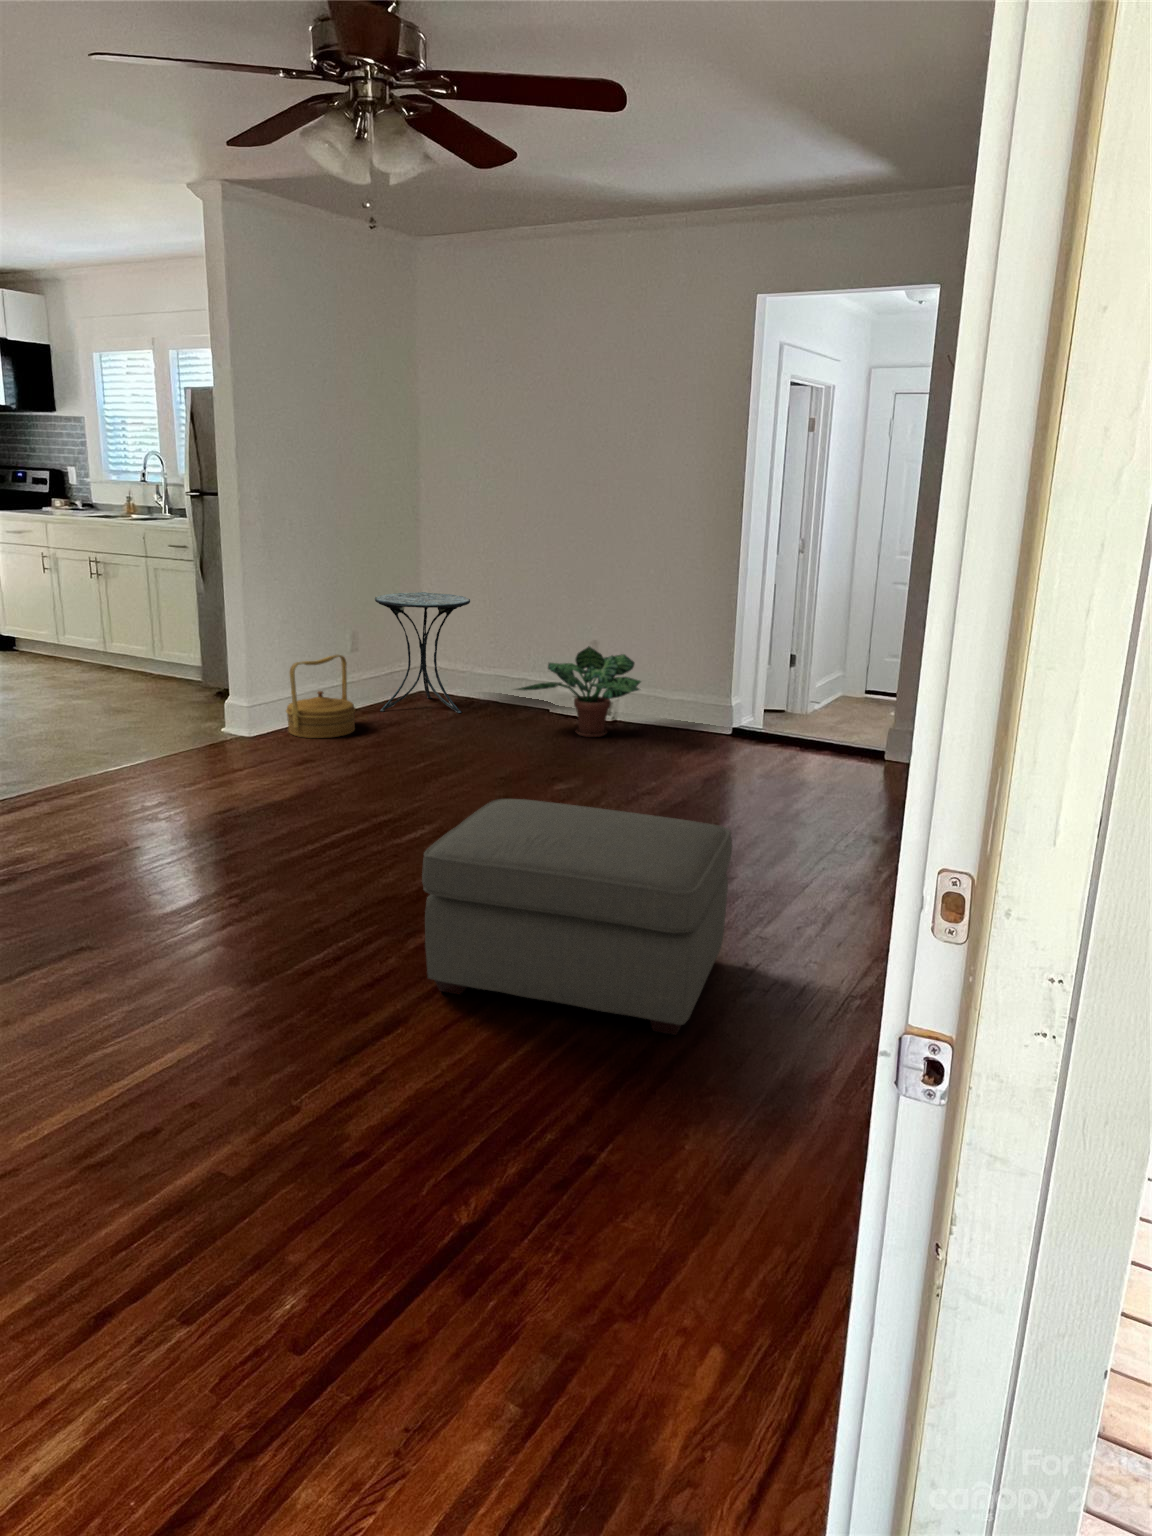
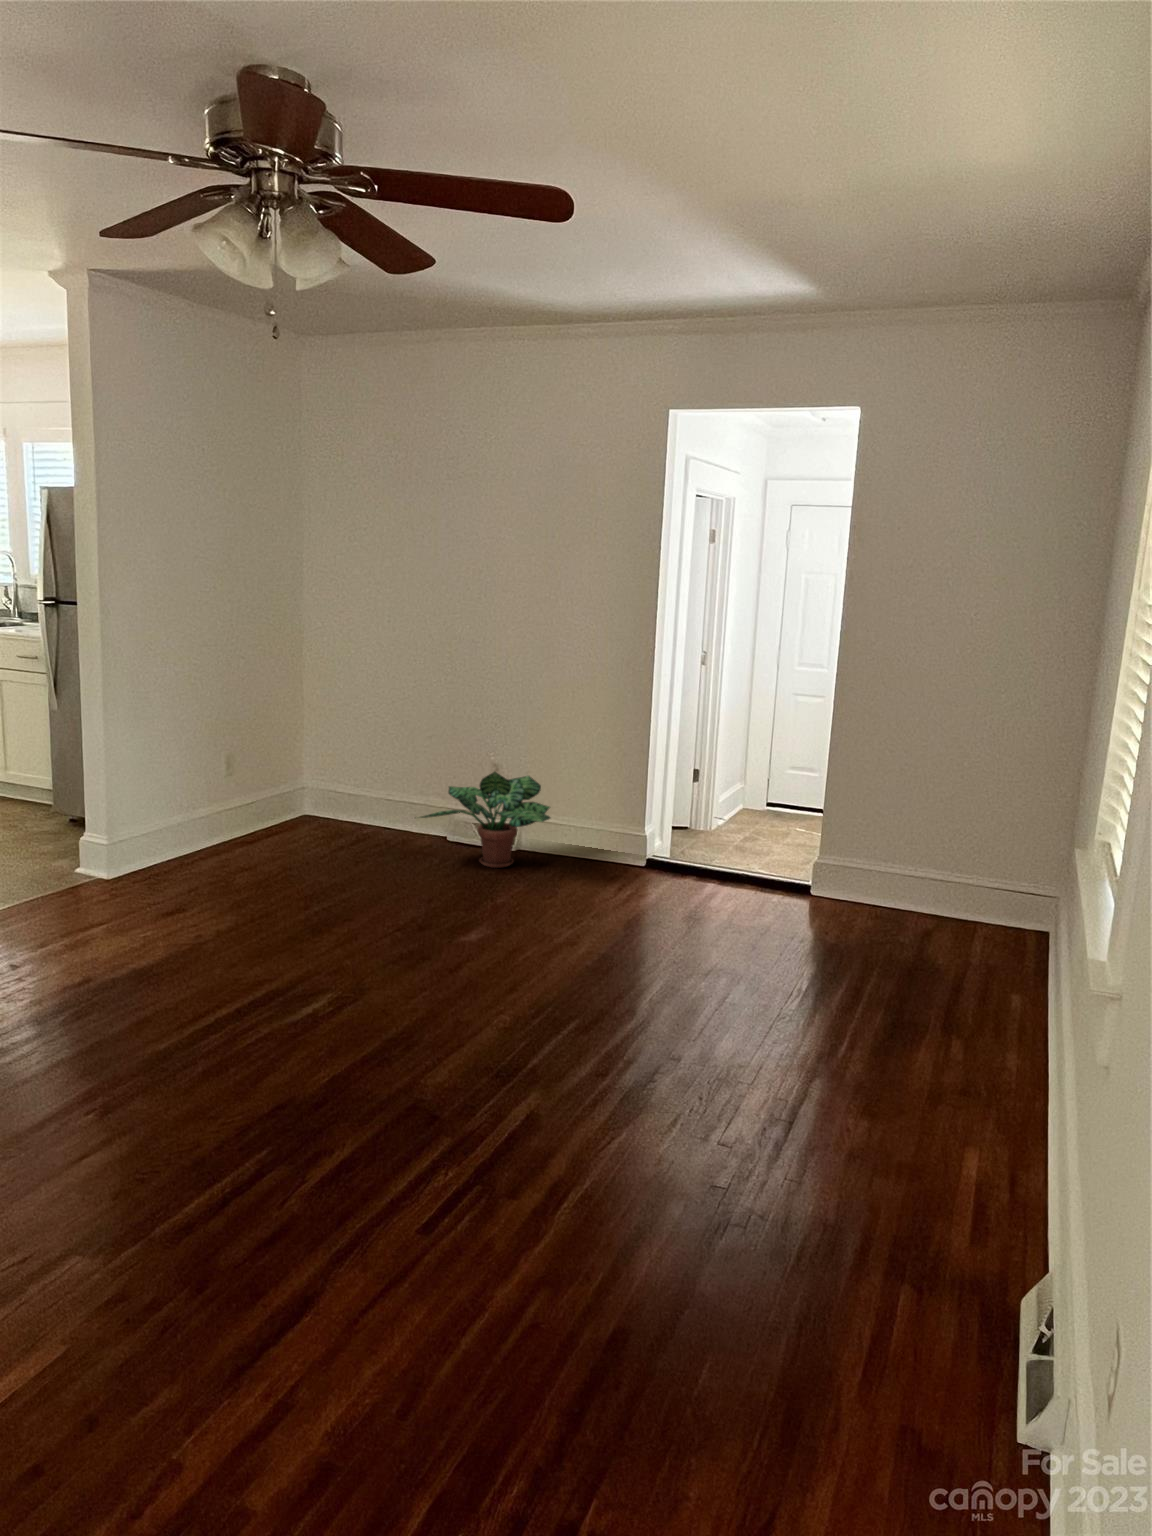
side table: present [375,592,470,713] -> none [255,709,361,840]
woven basket: present [286,655,355,738] -> none [154,782,235,878]
ottoman: present [422,799,732,1035] -> none [344,992,705,1300]

